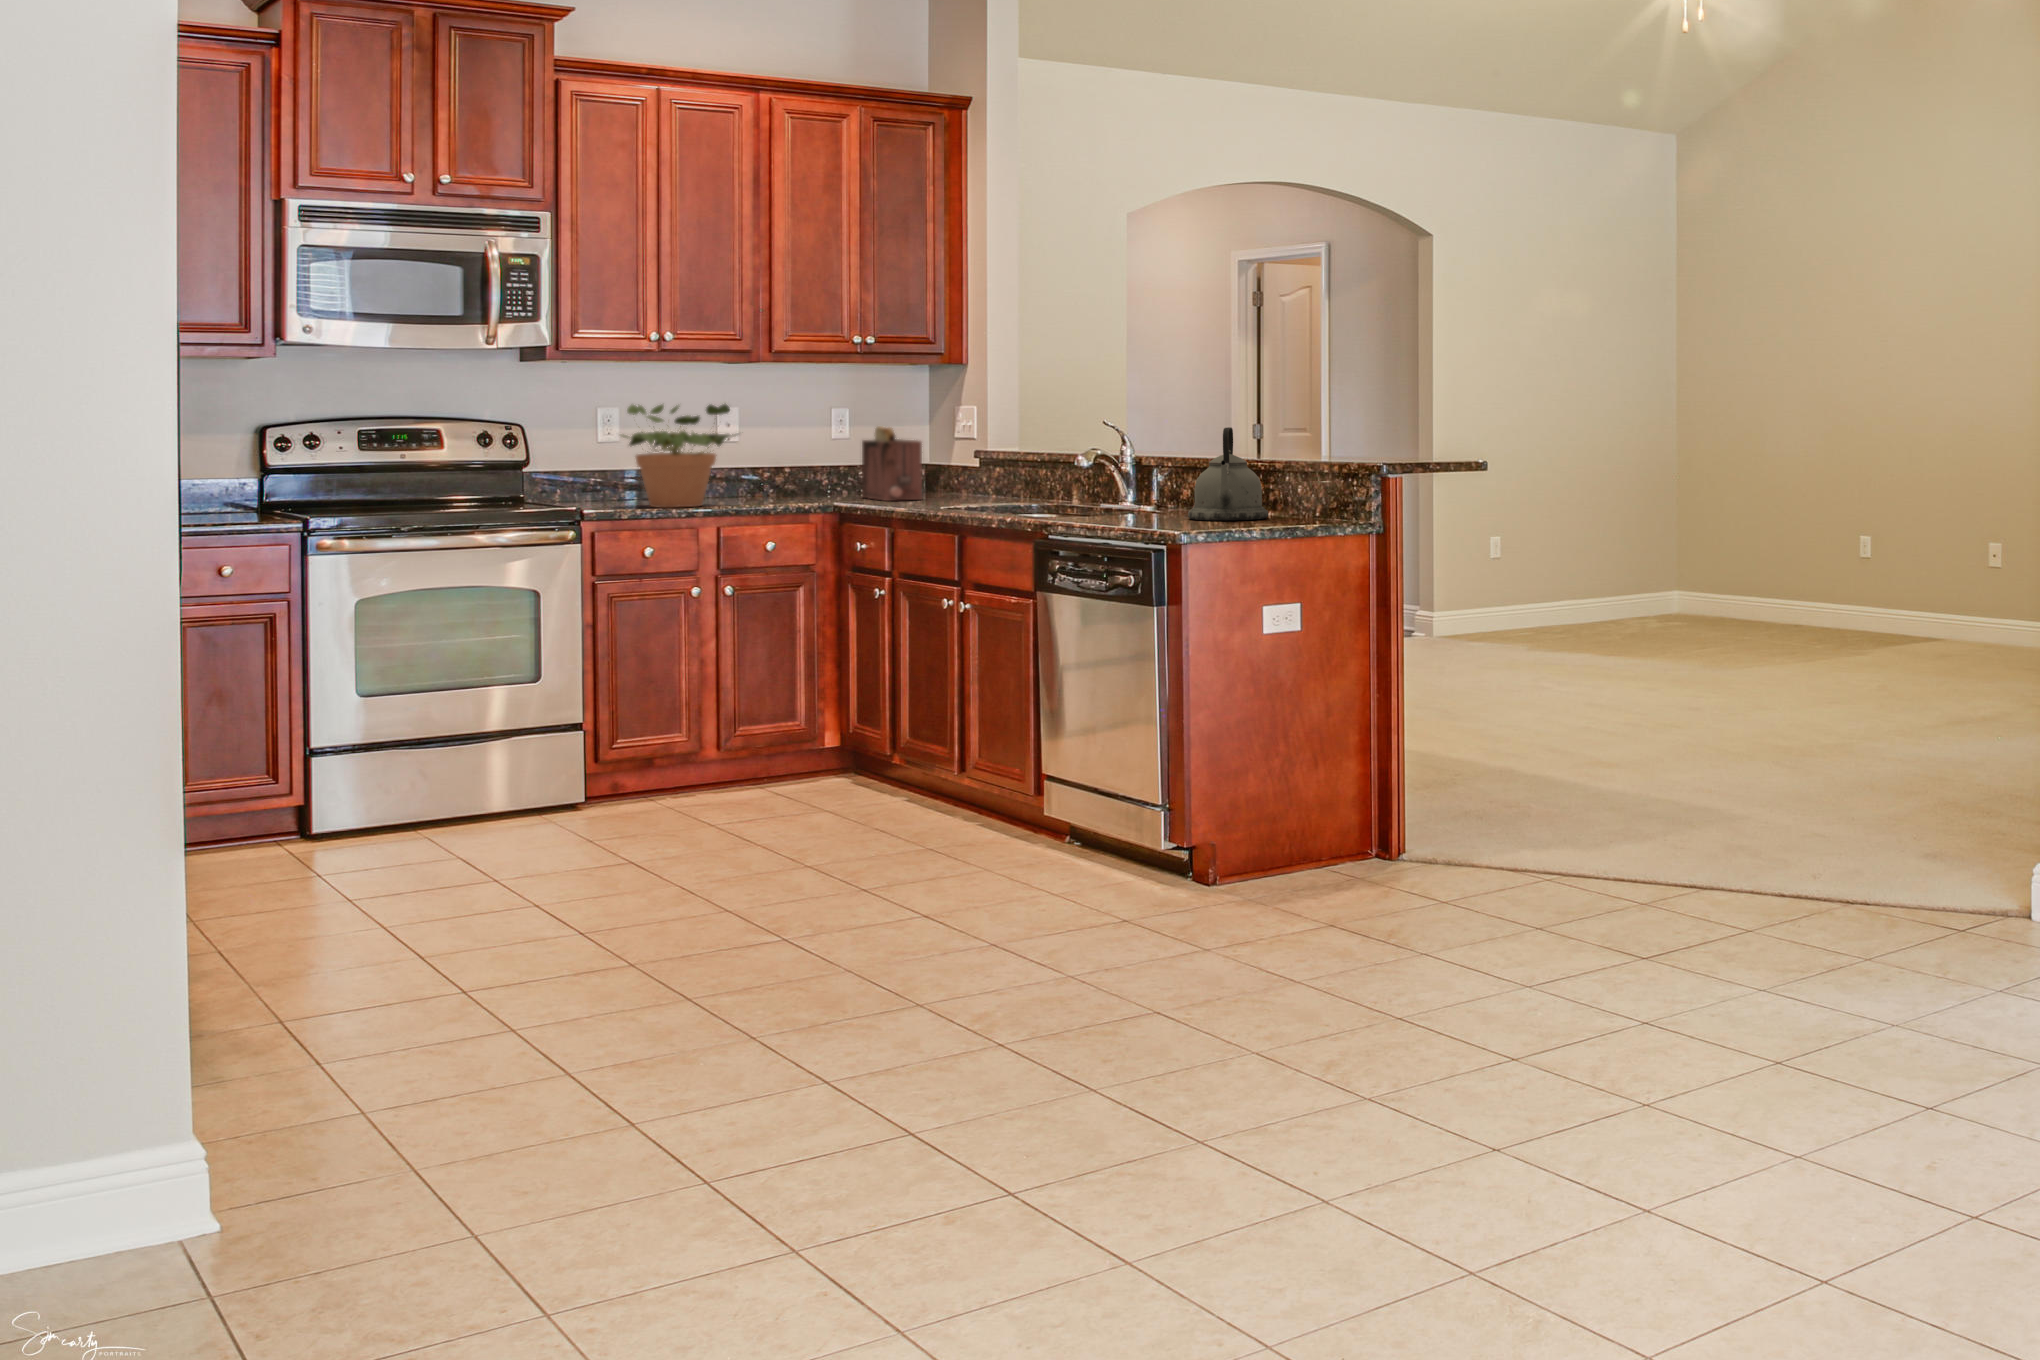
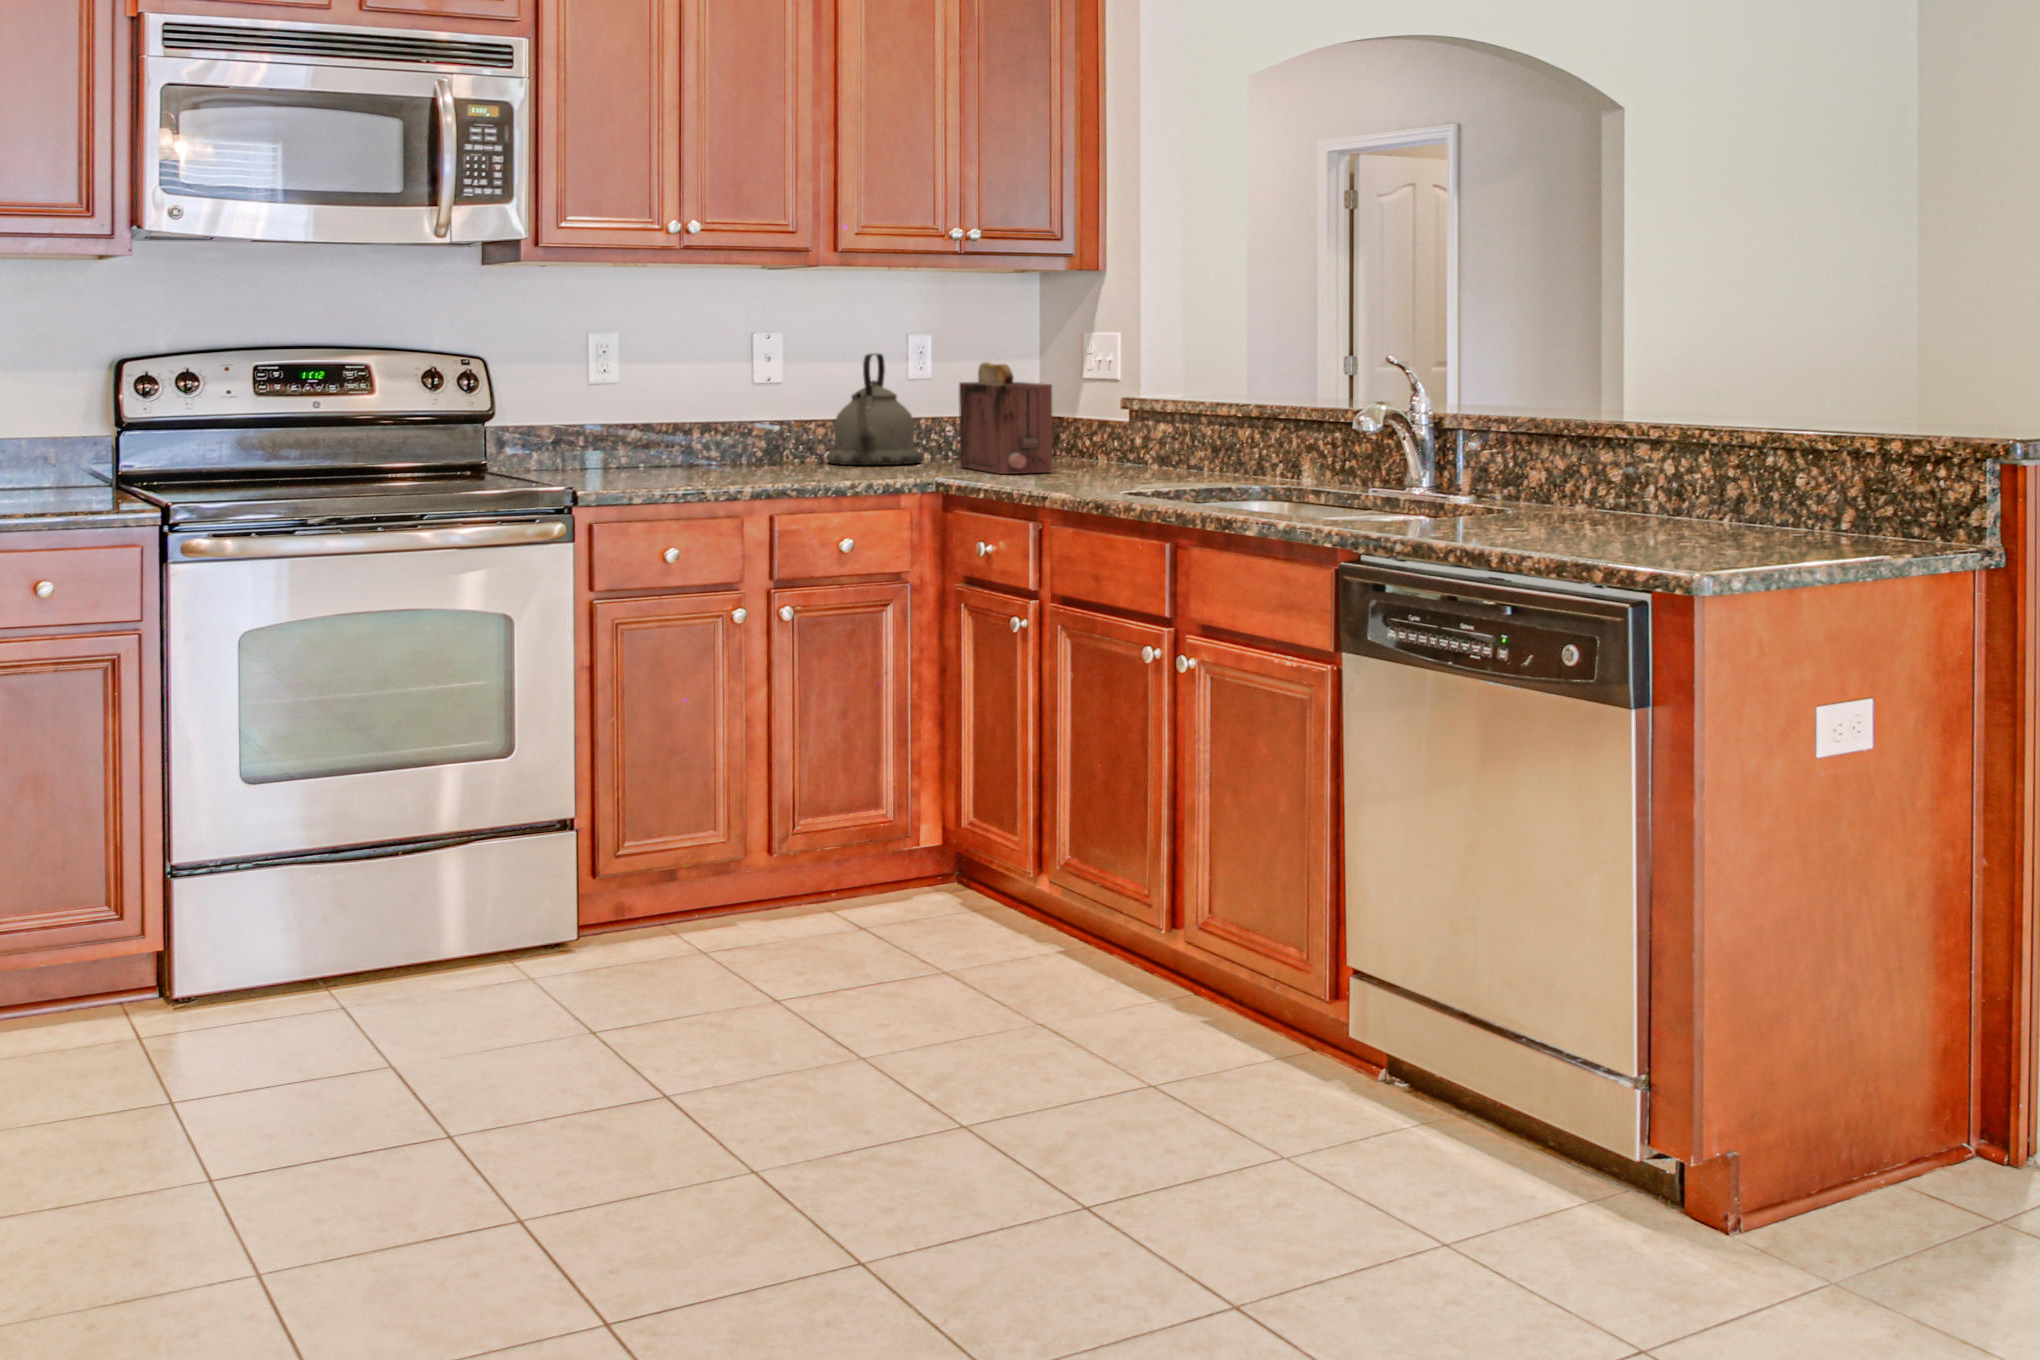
potted plant: present [621,404,737,508] -> none [619,326,807,484]
kettle: present [1188,427,1268,521] -> present [827,354,922,465]

